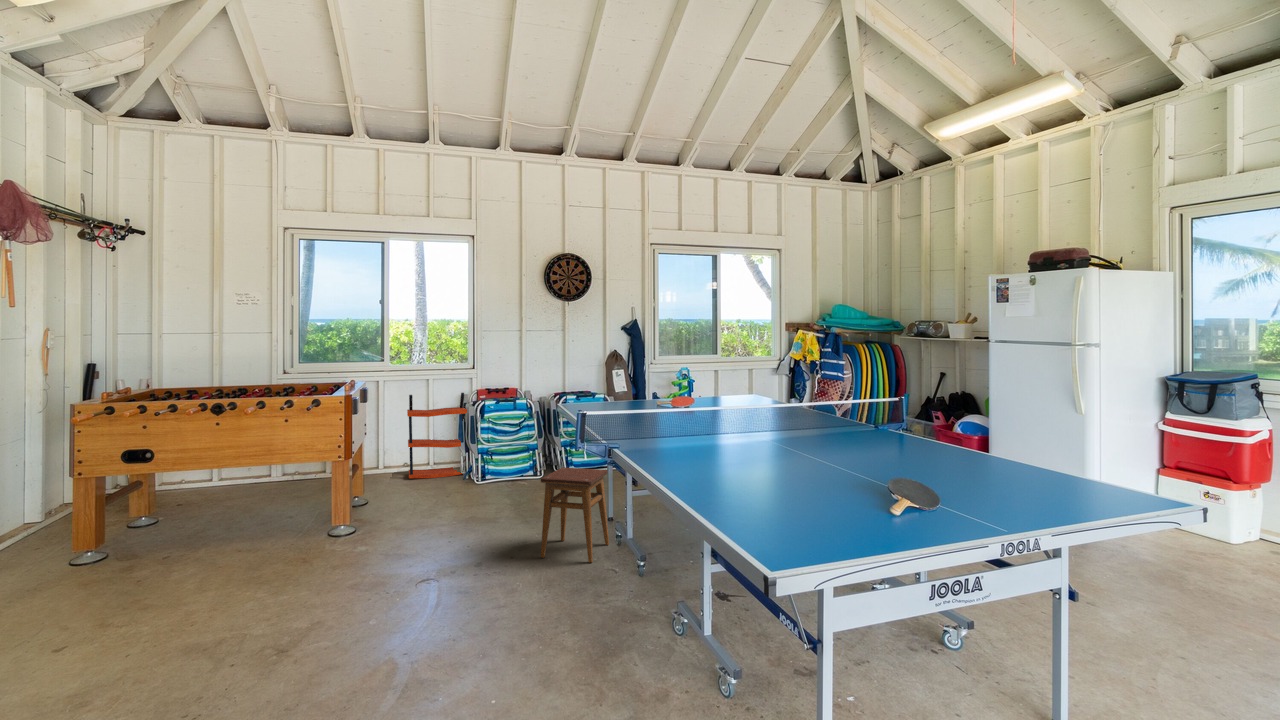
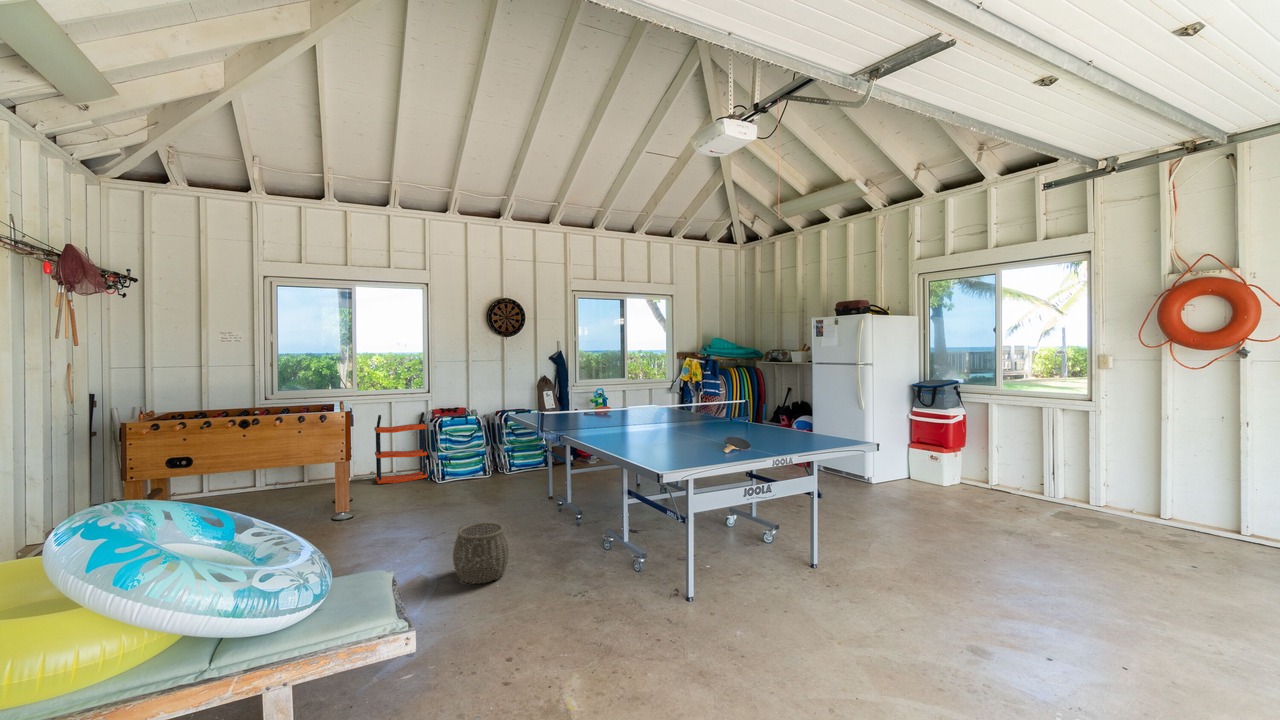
stool: present [541,468,609,563] -> none [508,468,556,534]
woven basket: none [437,547,523,643] -> present [453,522,509,584]

